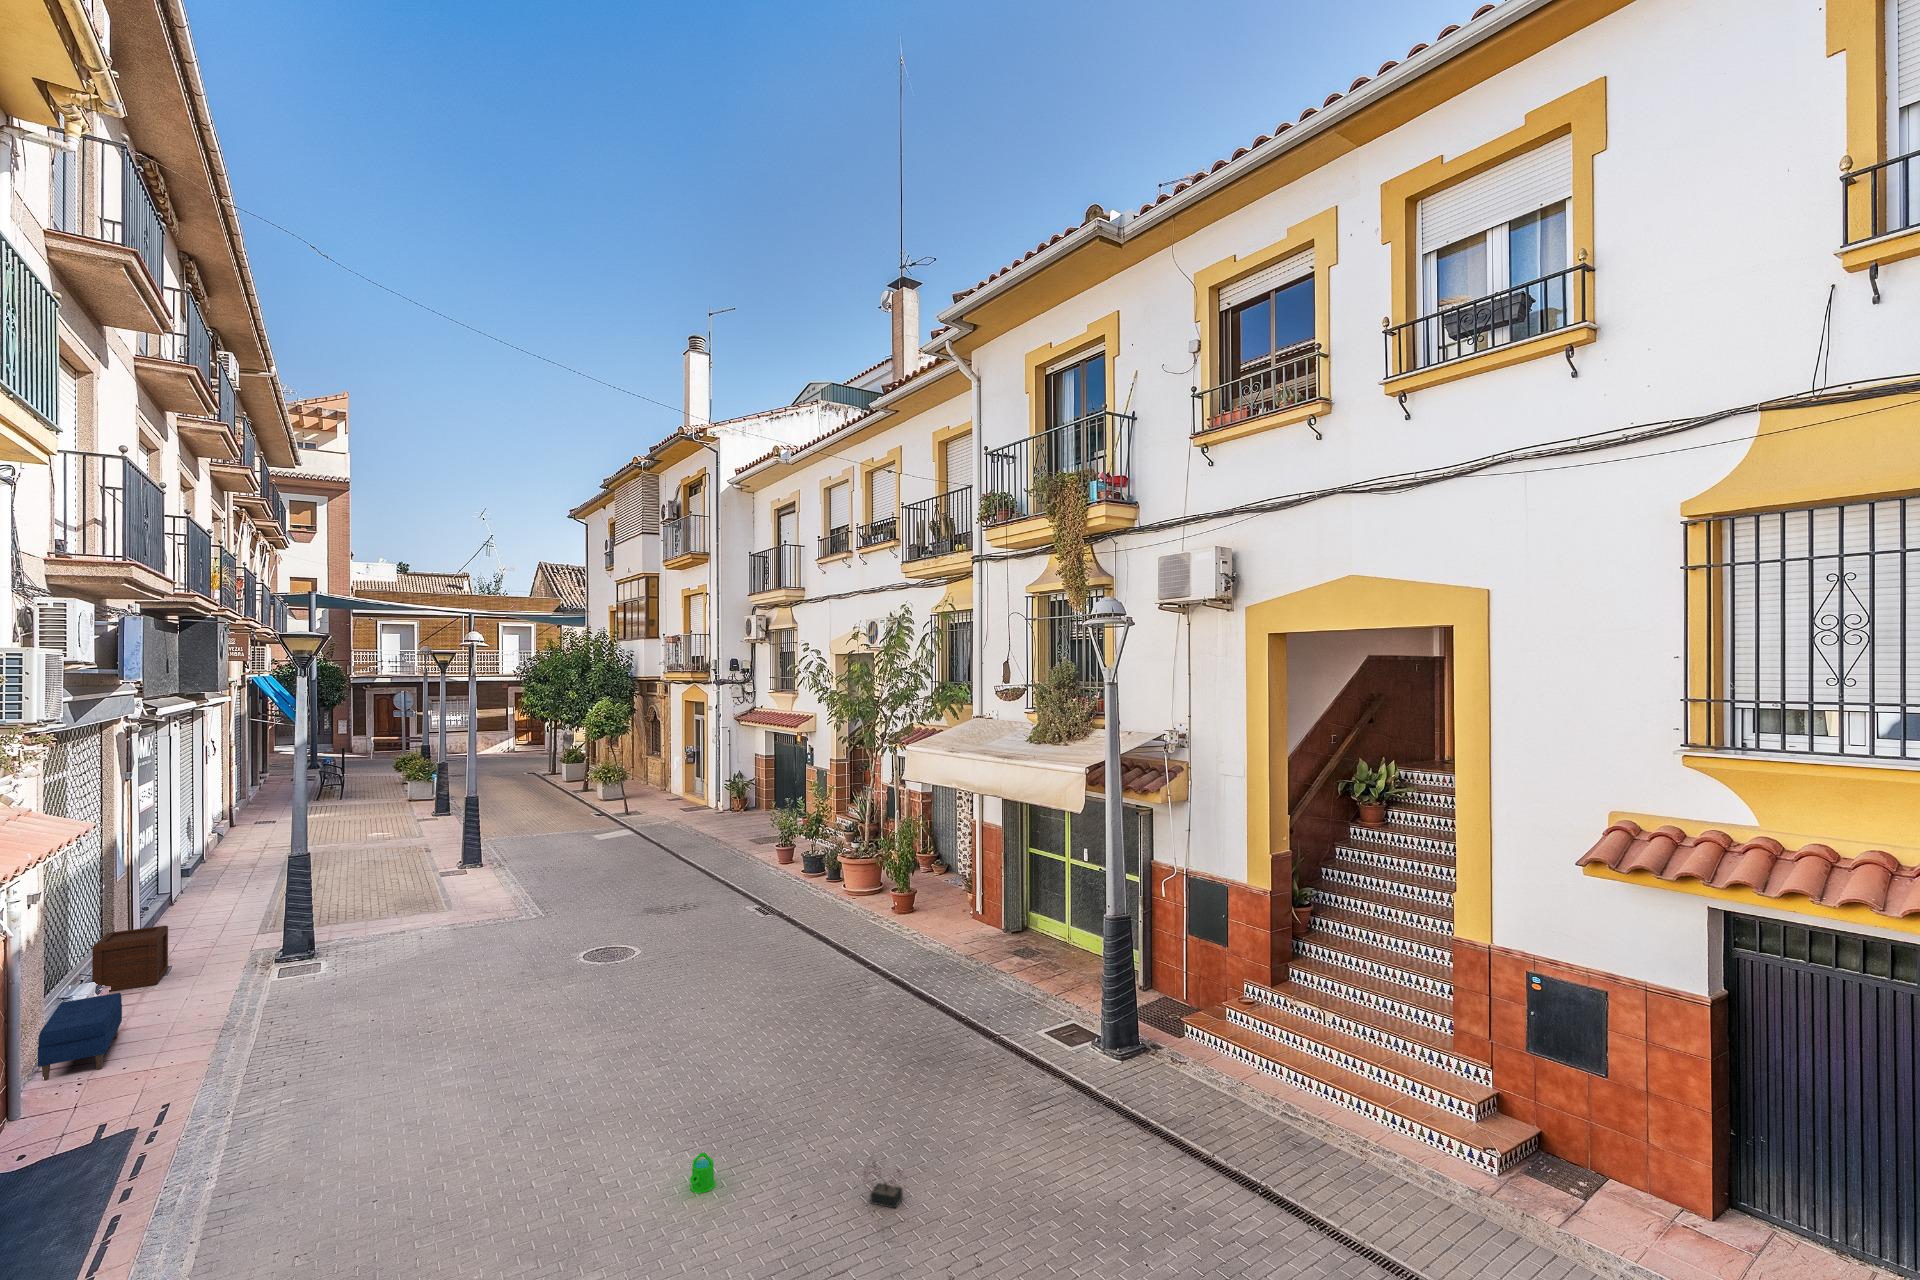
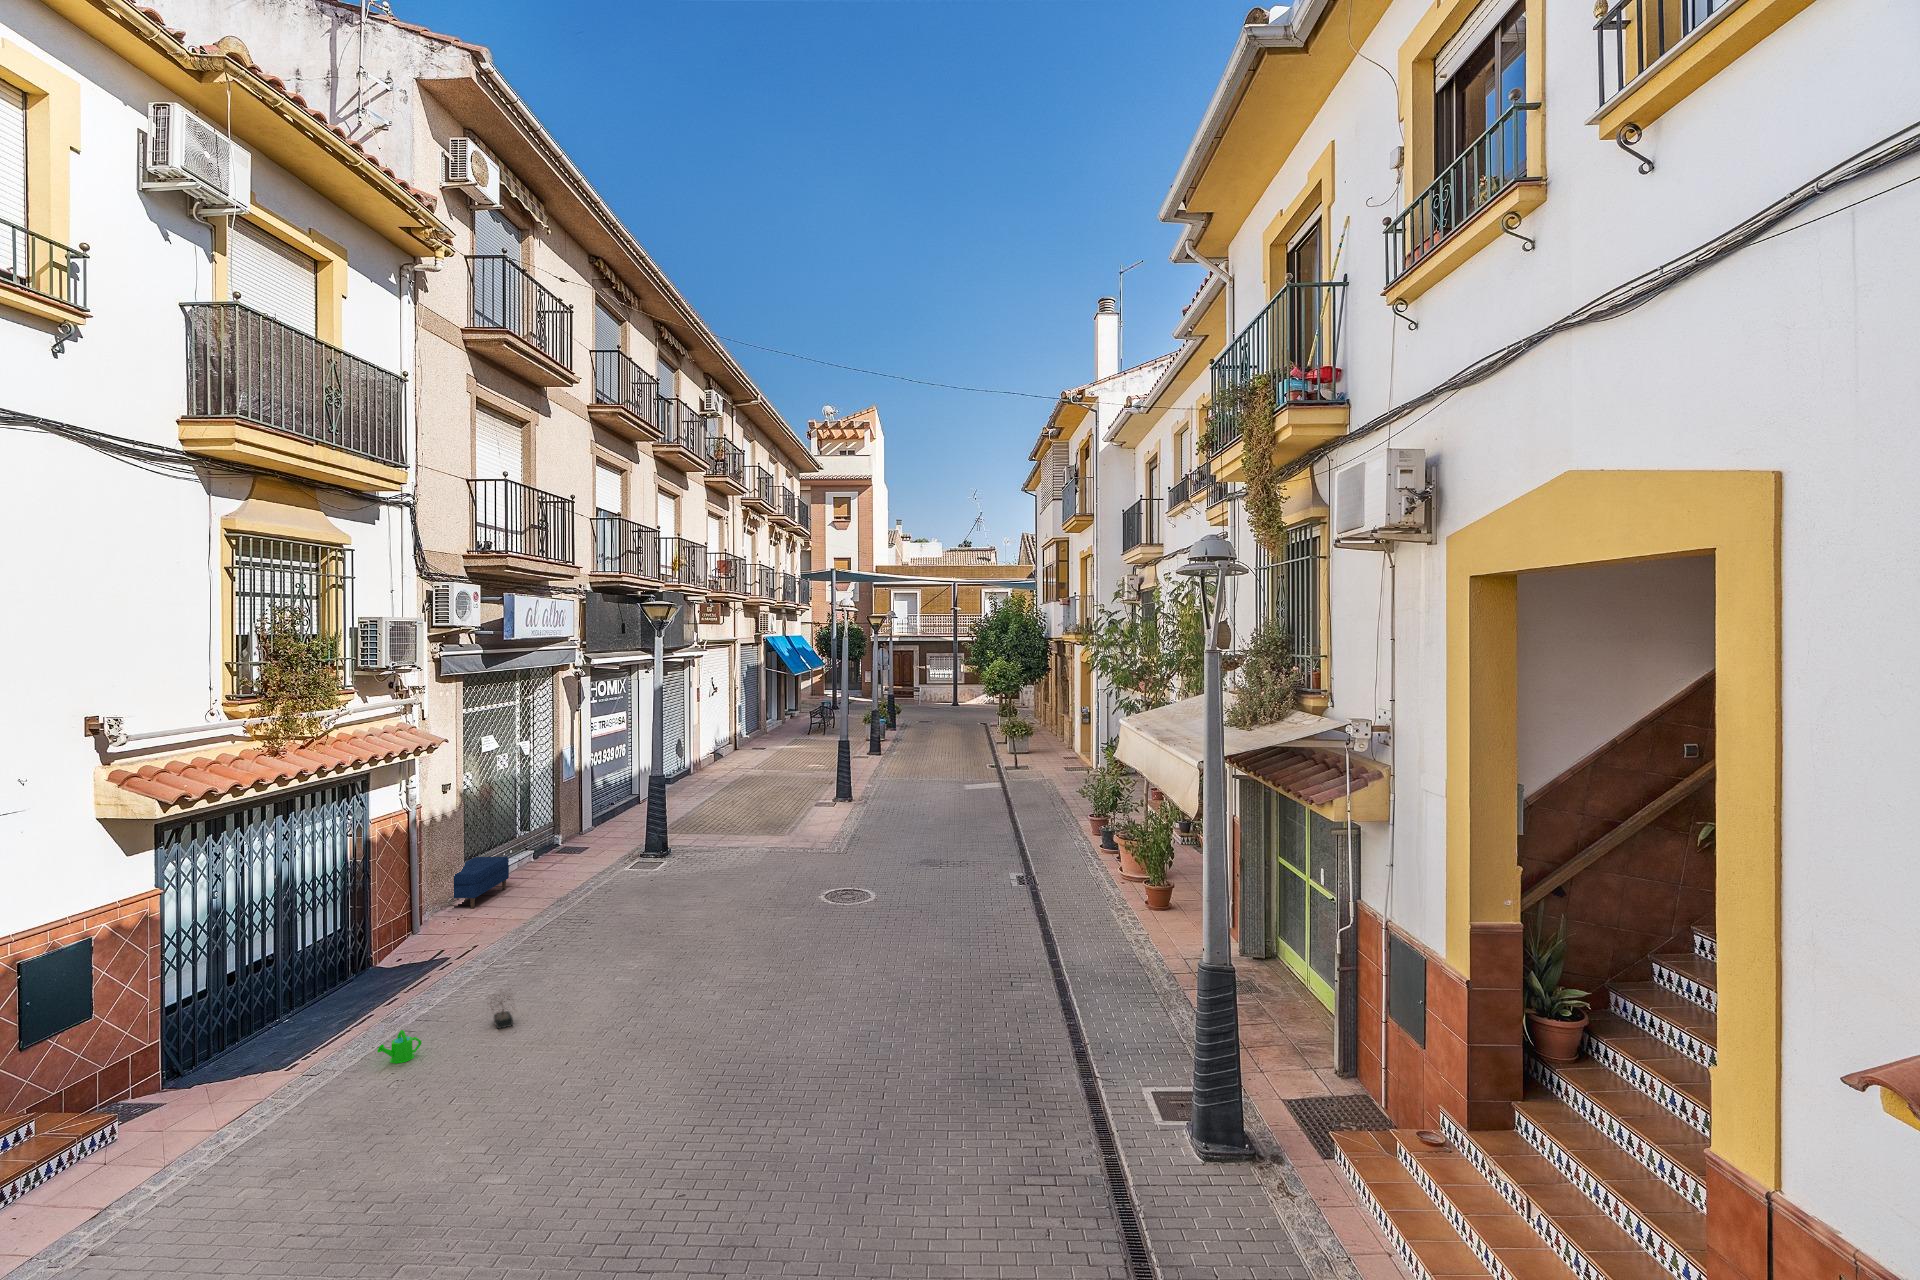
wooden crate: present [92,926,168,992] -> none [531,814,583,858]
watering can: present [690,1153,716,1193] -> present [377,1030,422,1064]
decorative plant: present [863,1158,903,1208] -> present [487,994,513,1029]

